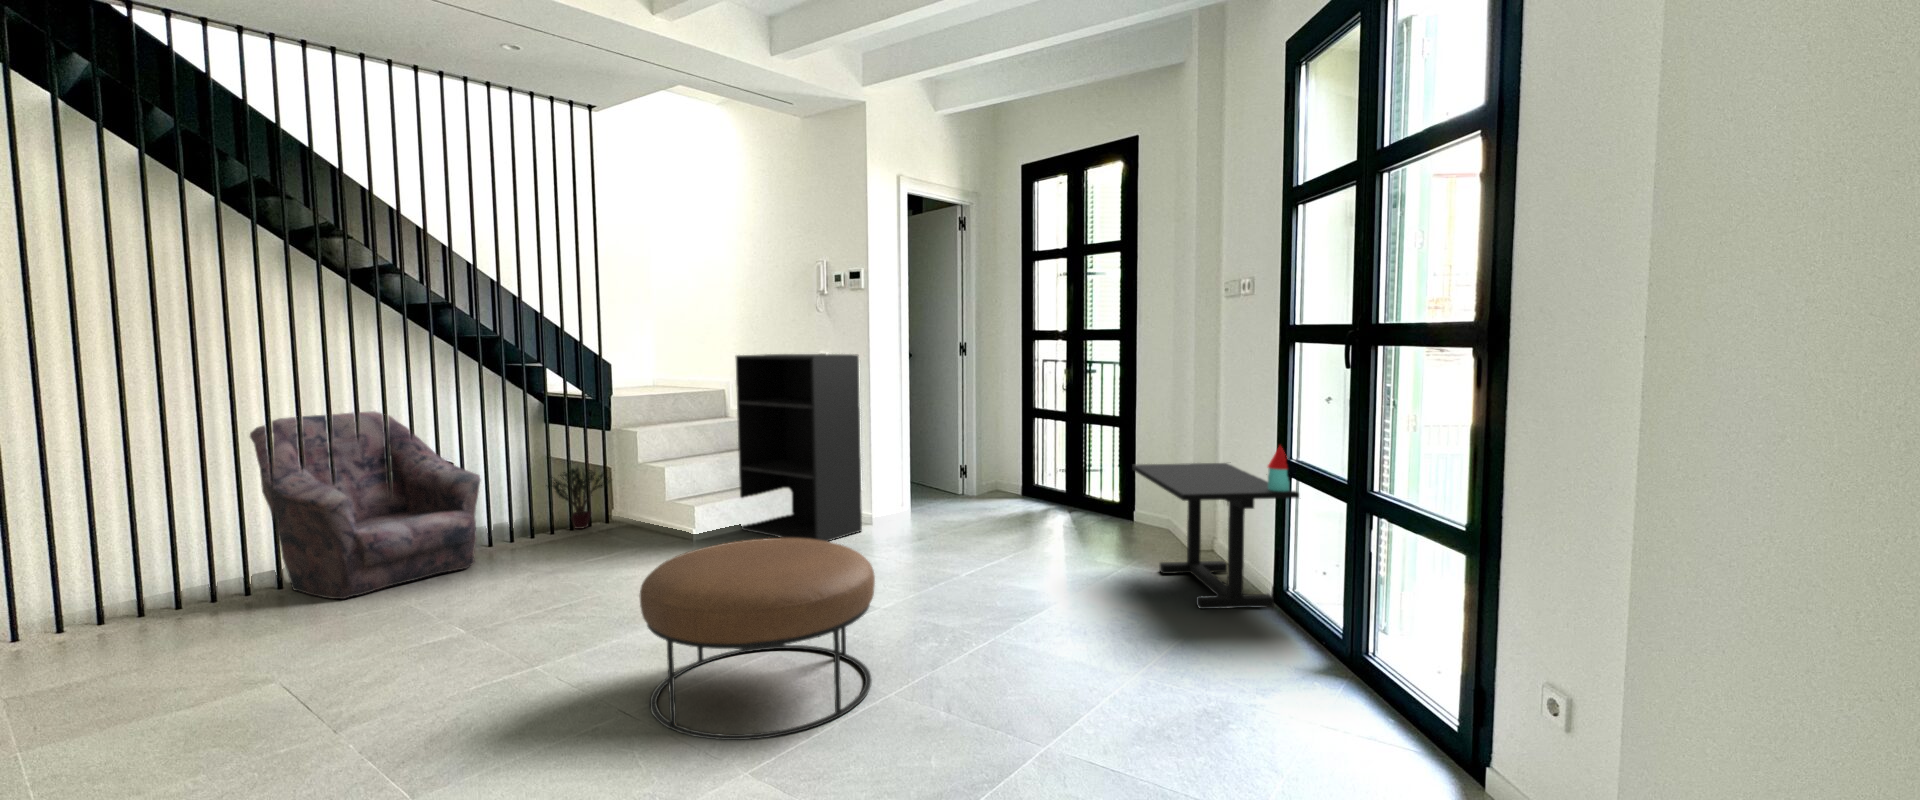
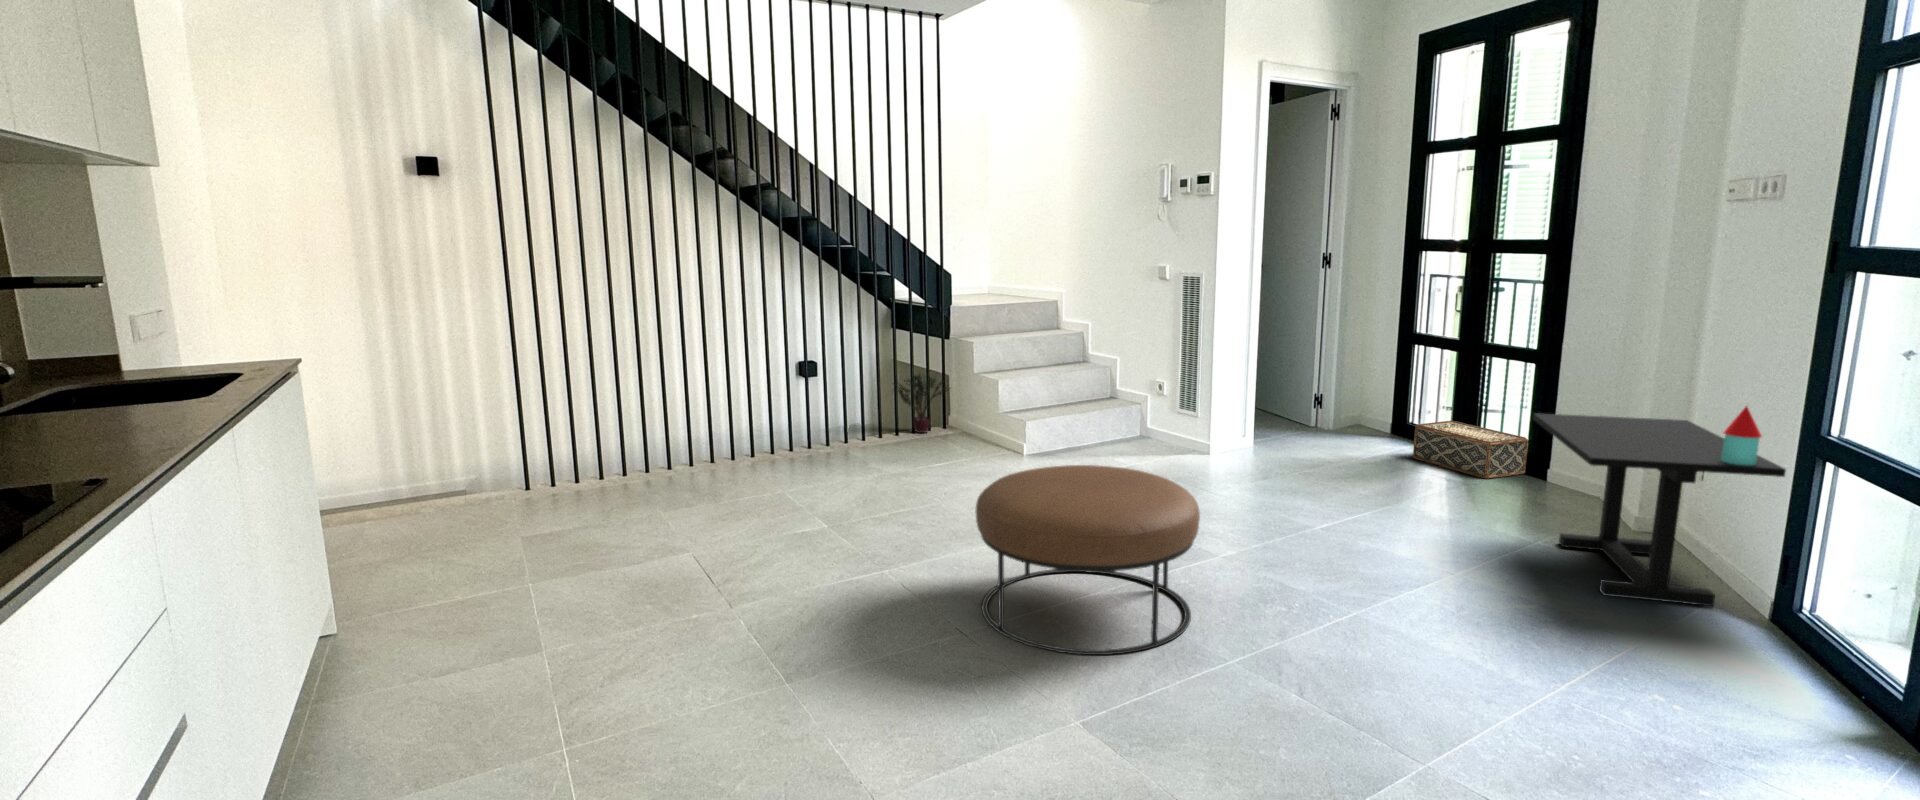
bookshelf: present [736,354,862,541] -> none [1071,265,1204,471]
armchair: present [250,411,480,599] -> none [669,316,840,480]
woven basket: none [1040,480,1124,525] -> present [1413,421,1528,479]

